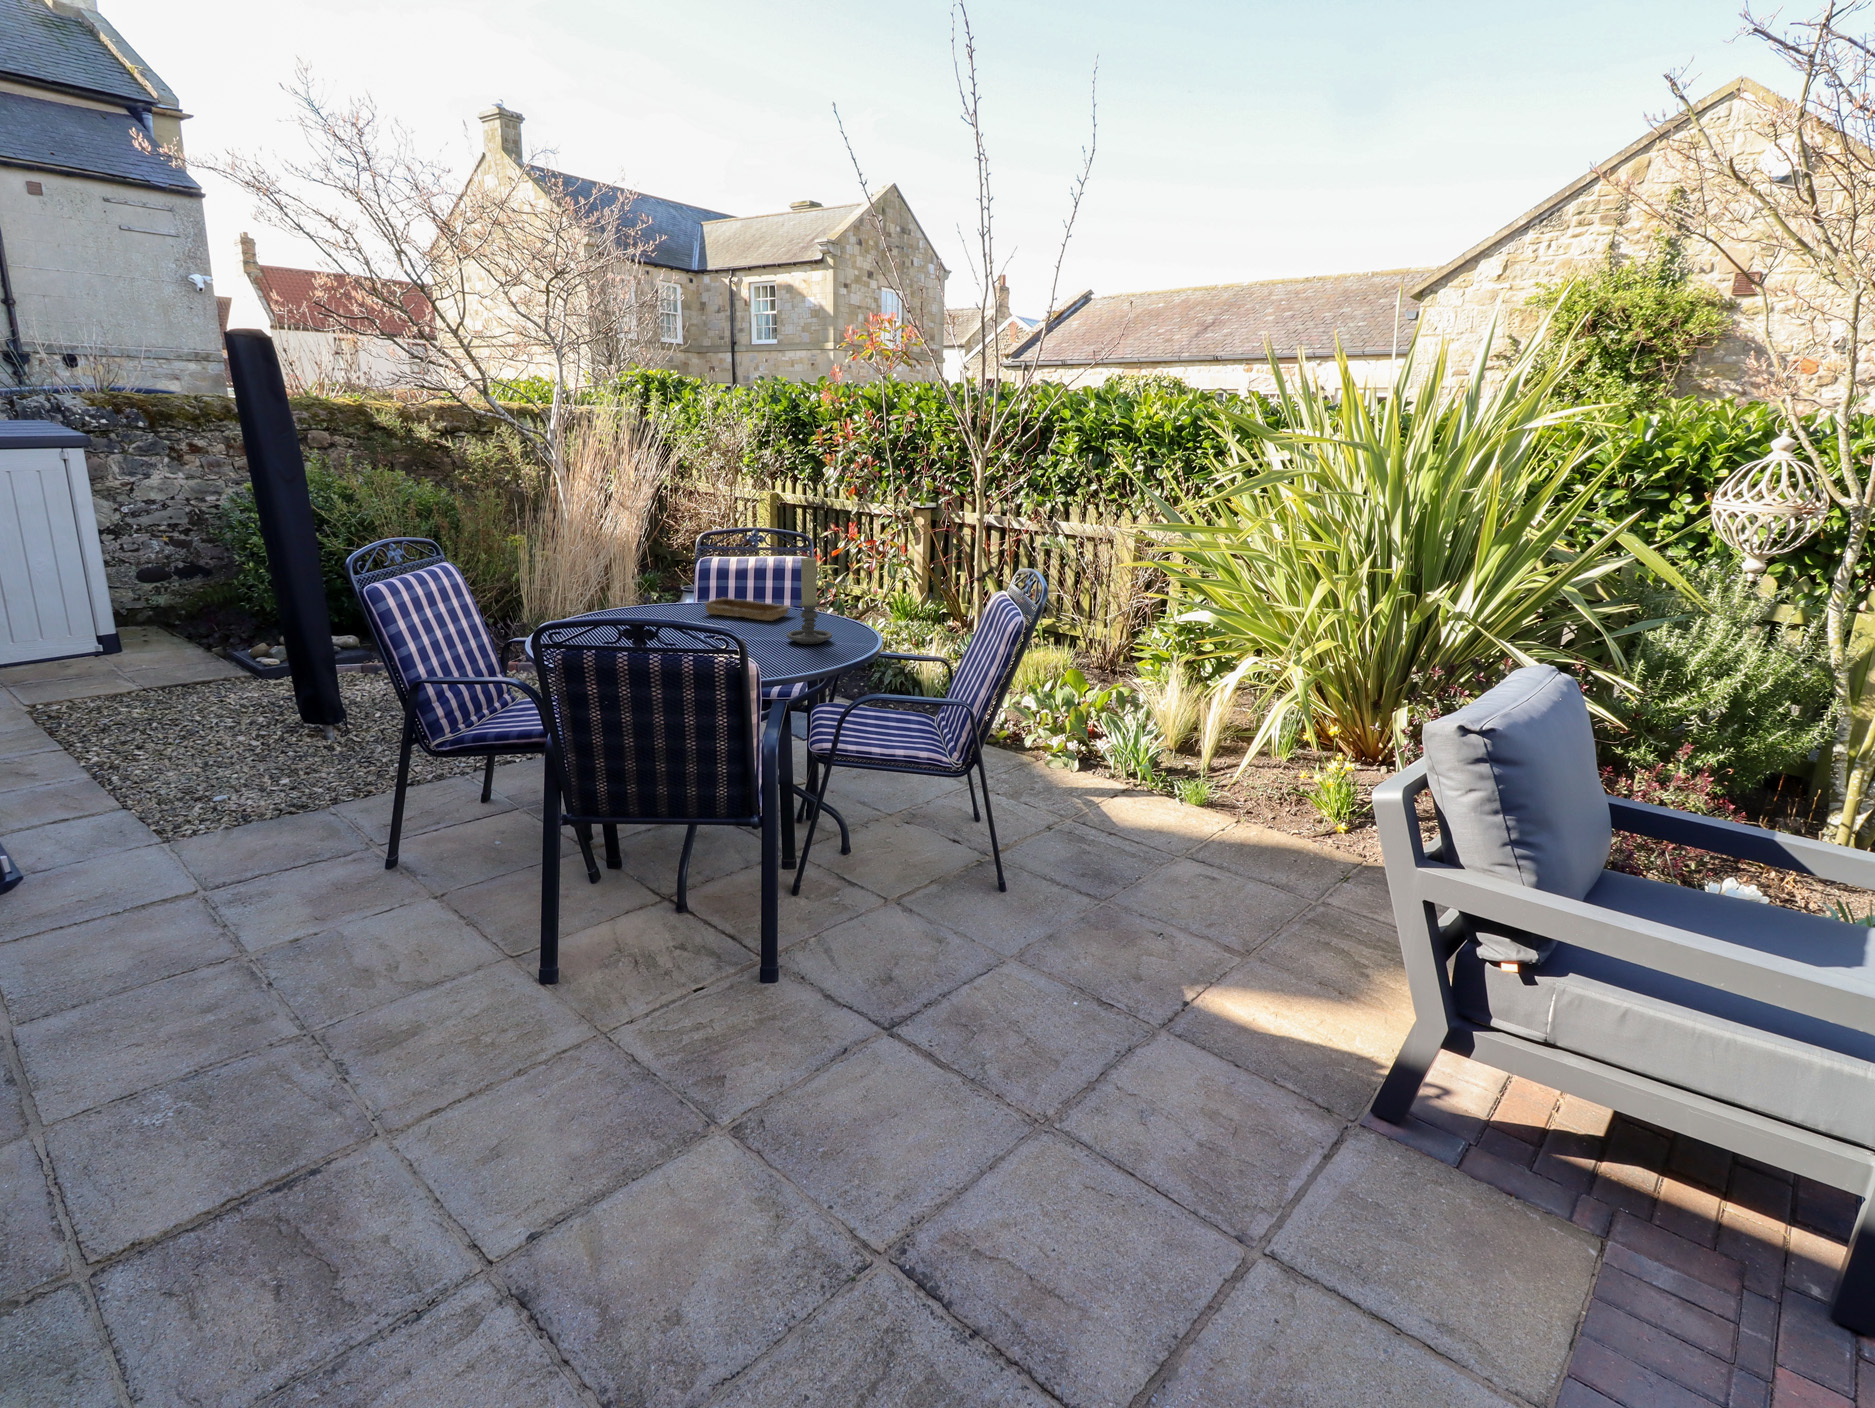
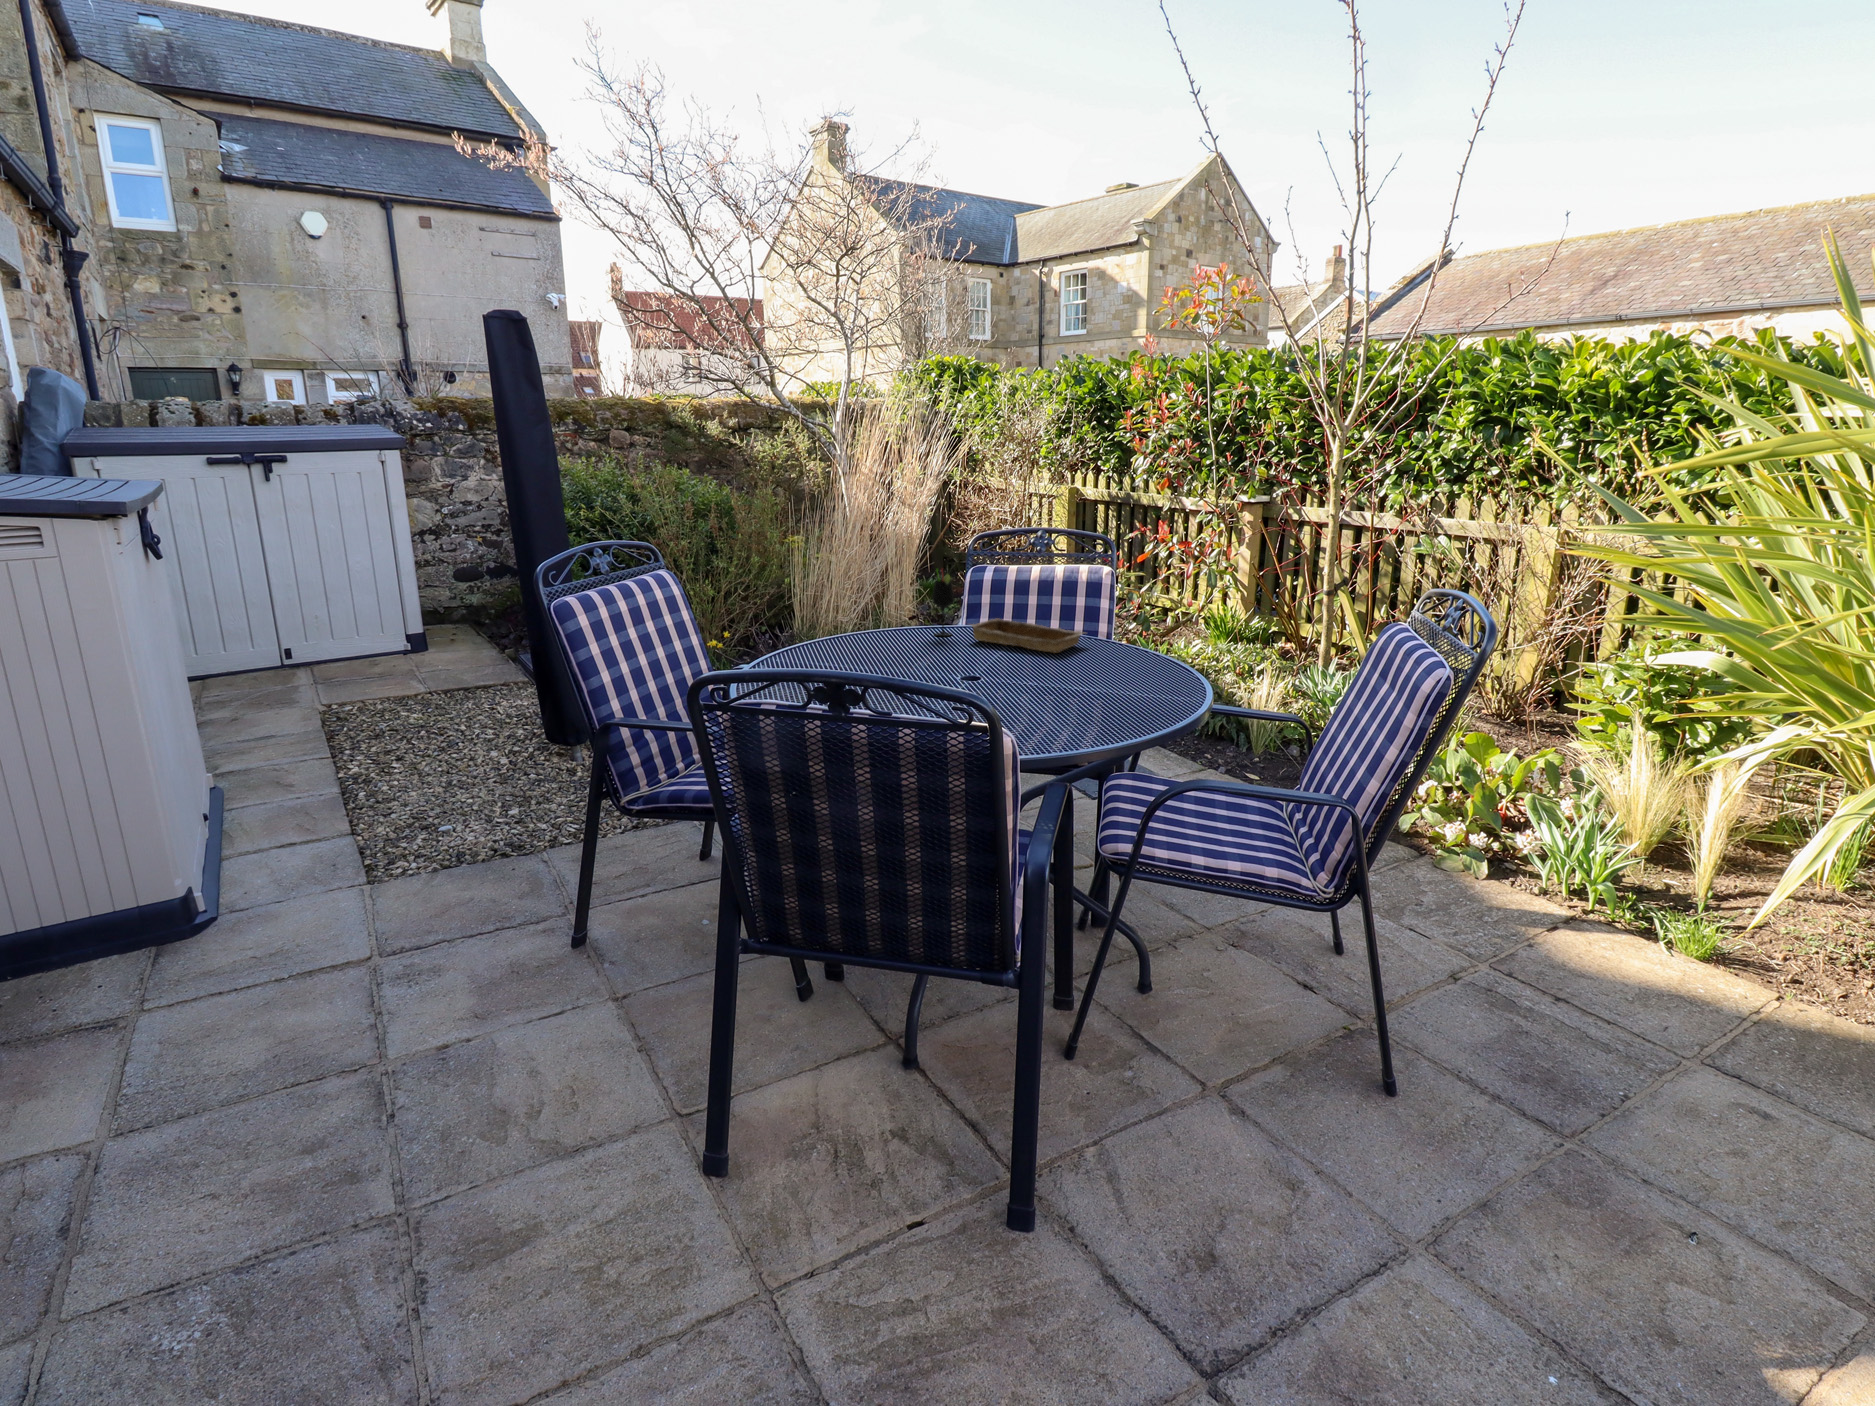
candle holder: present [787,557,832,644] -> none [1075,570,1139,692]
wine glass: none [671,558,689,612] -> present [932,570,954,636]

